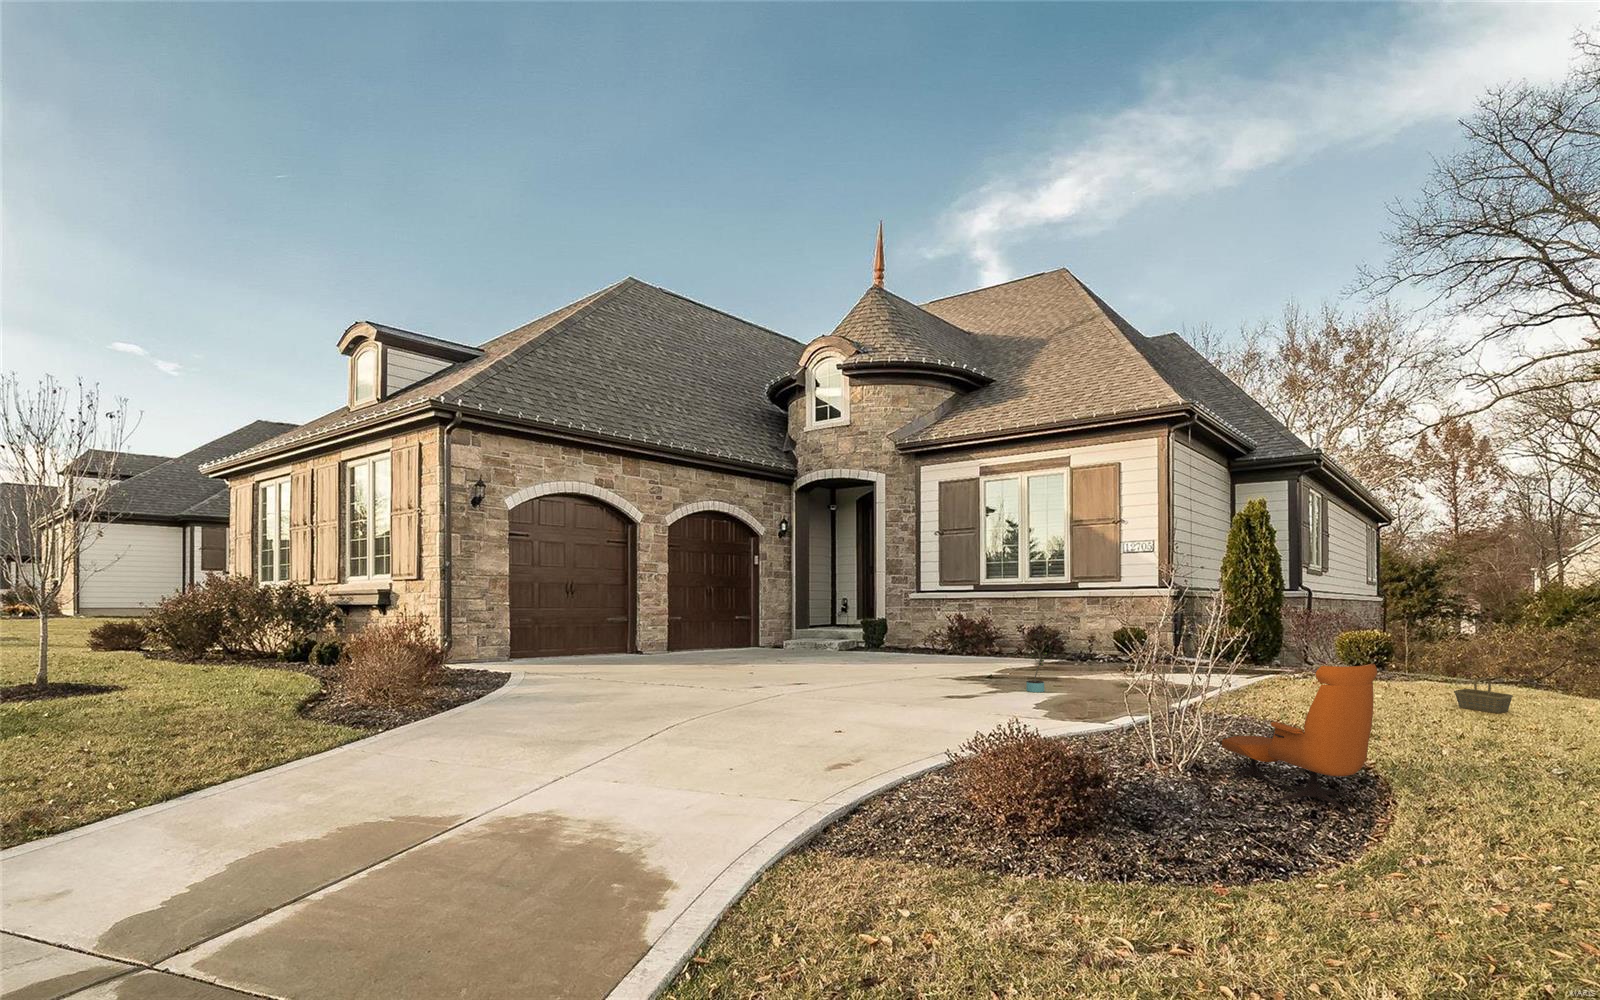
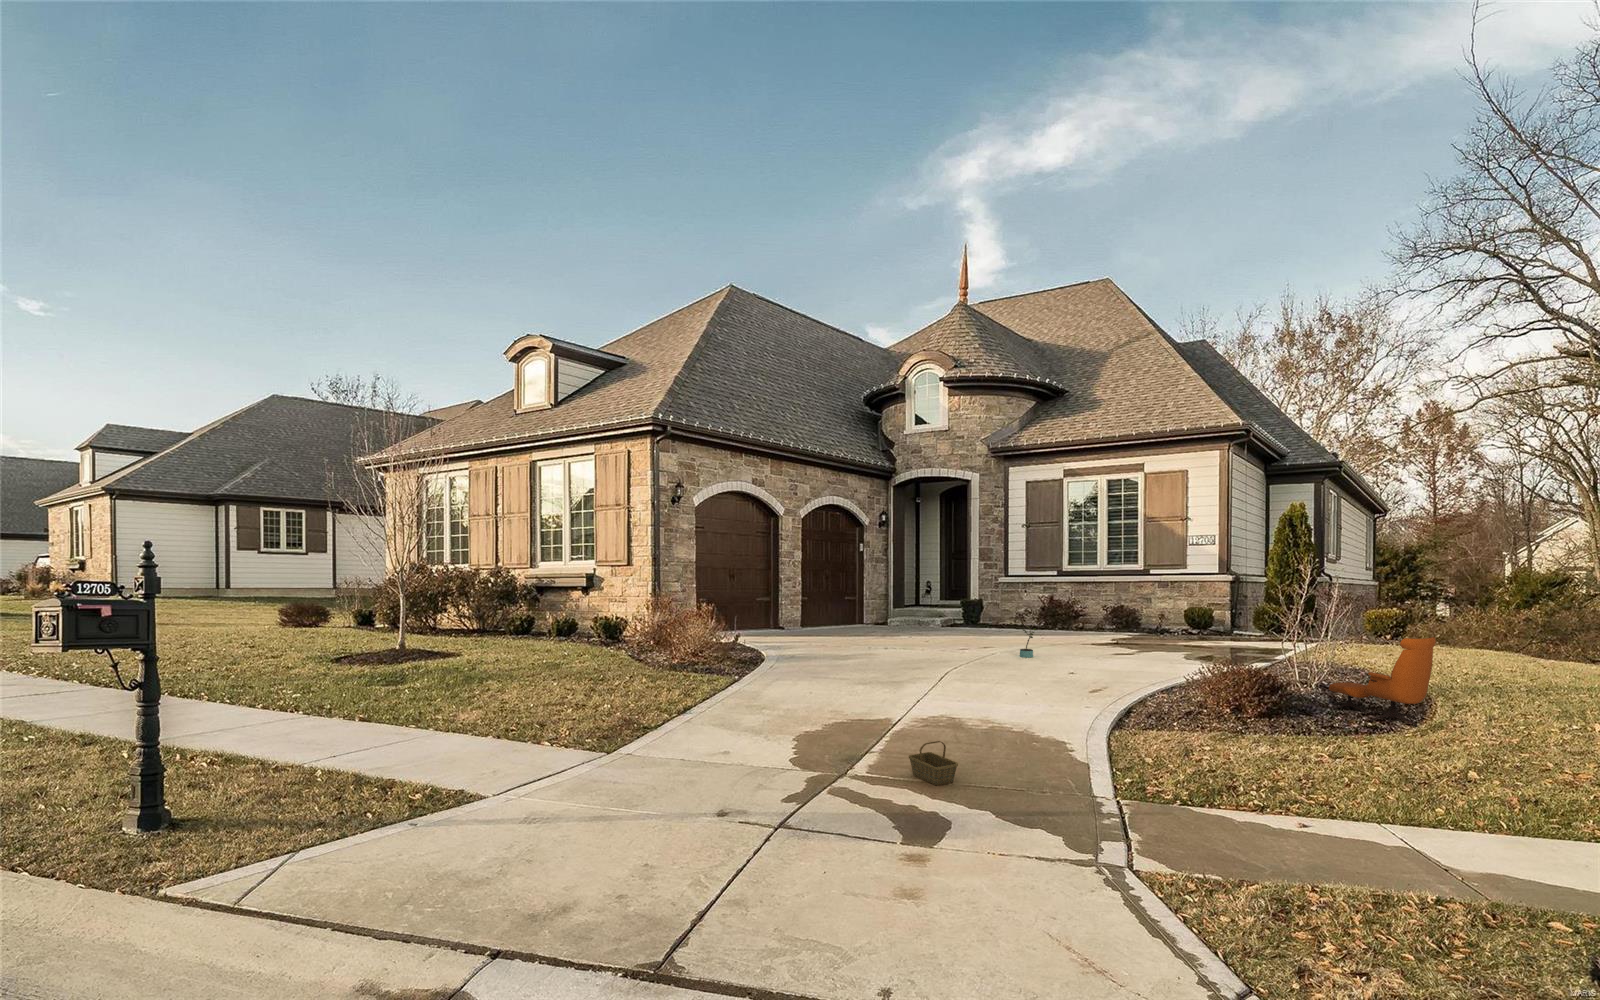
potted plant: present [1019,634,1050,692] -> present [1016,615,1036,658]
basket: present [1454,677,1513,713] -> present [909,741,958,785]

